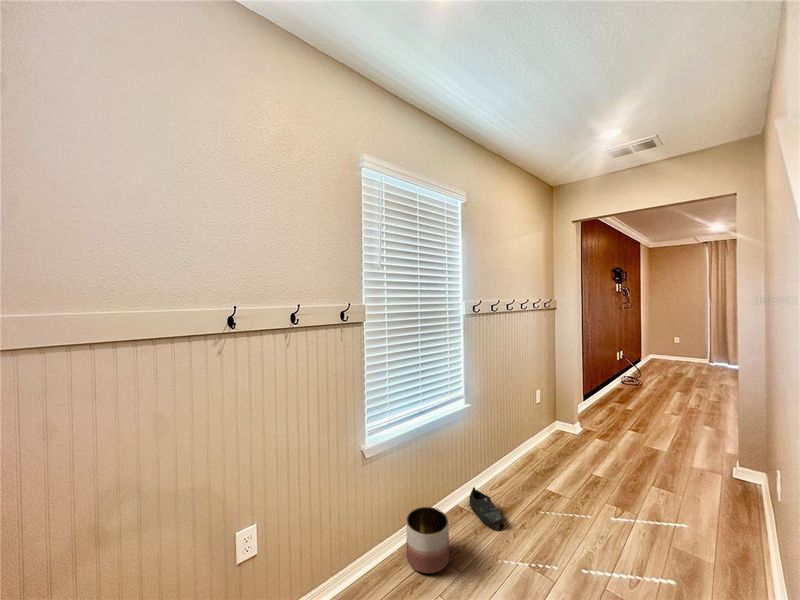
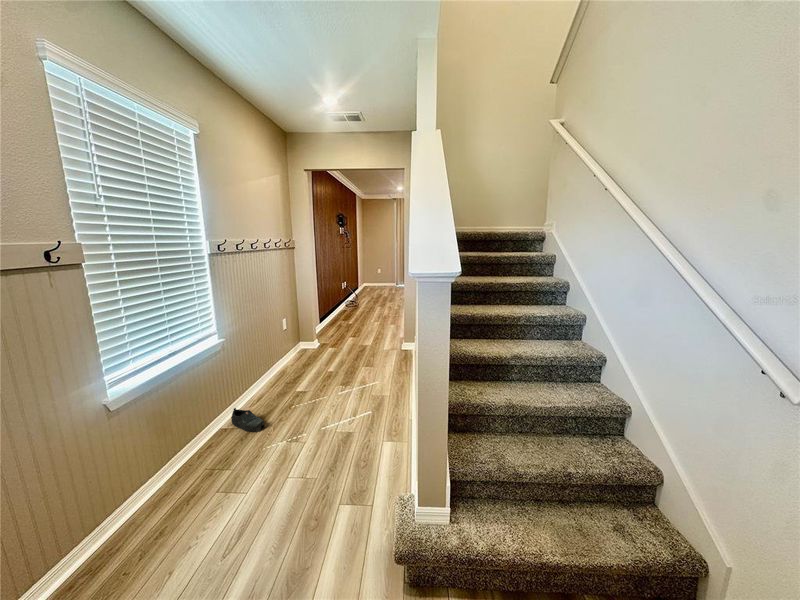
planter: present [406,507,449,573] -> none [170,433,219,488]

